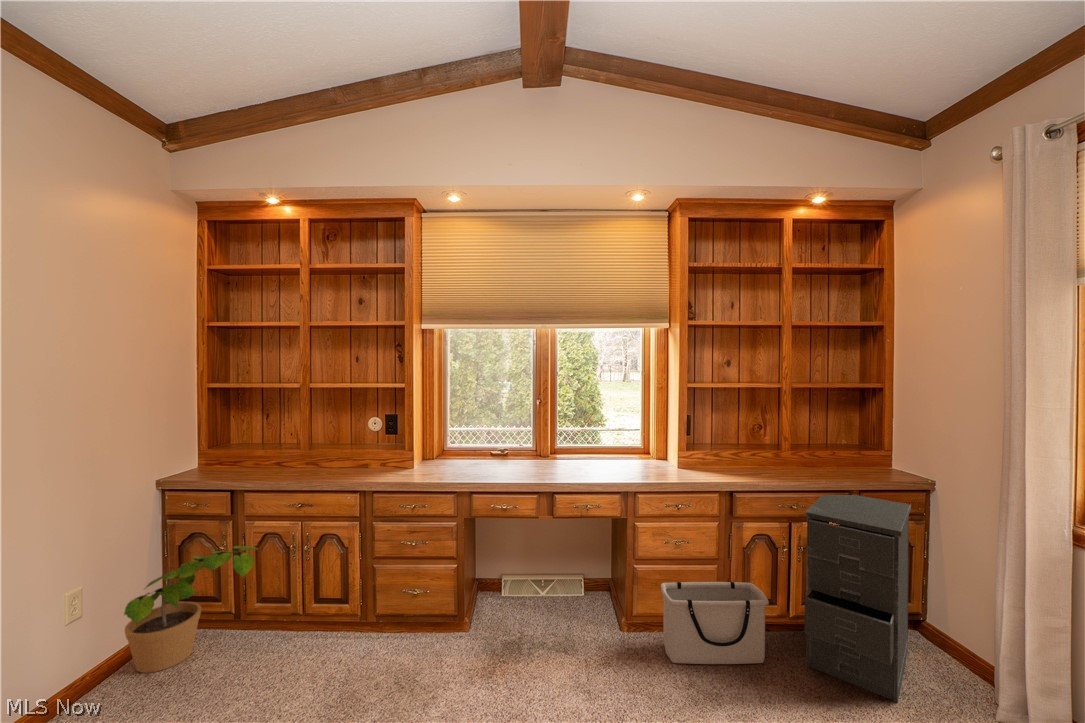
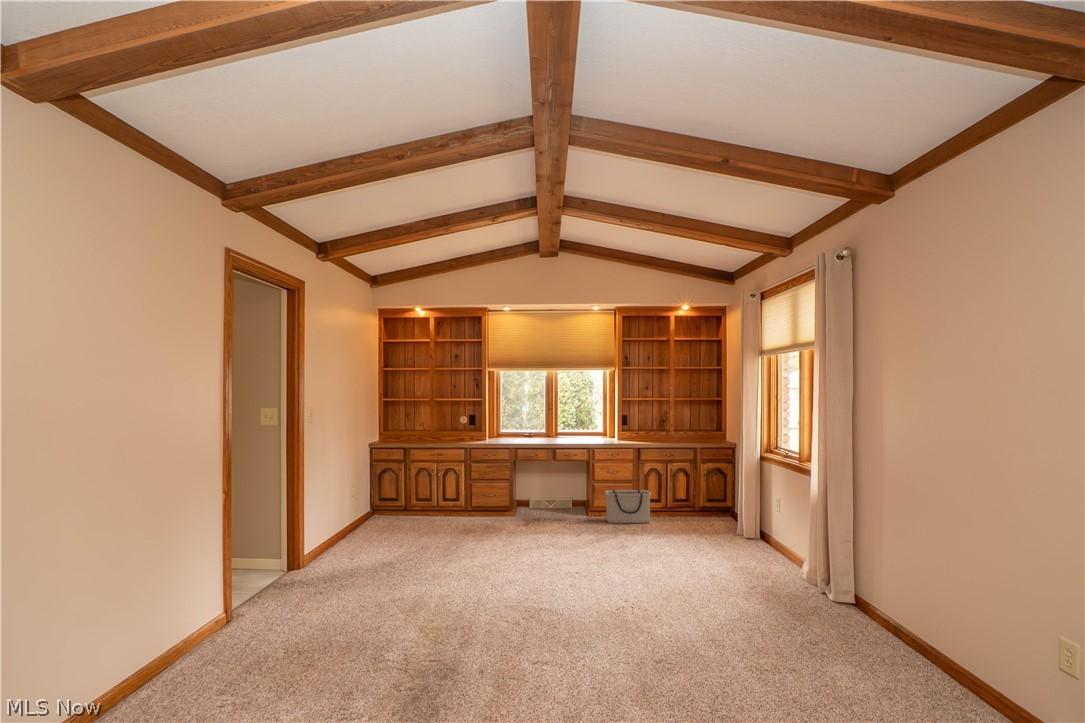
filing cabinet: present [805,494,911,703] -> none [664,449,718,530]
potted plant: present [124,546,258,673] -> none [367,472,421,524]

